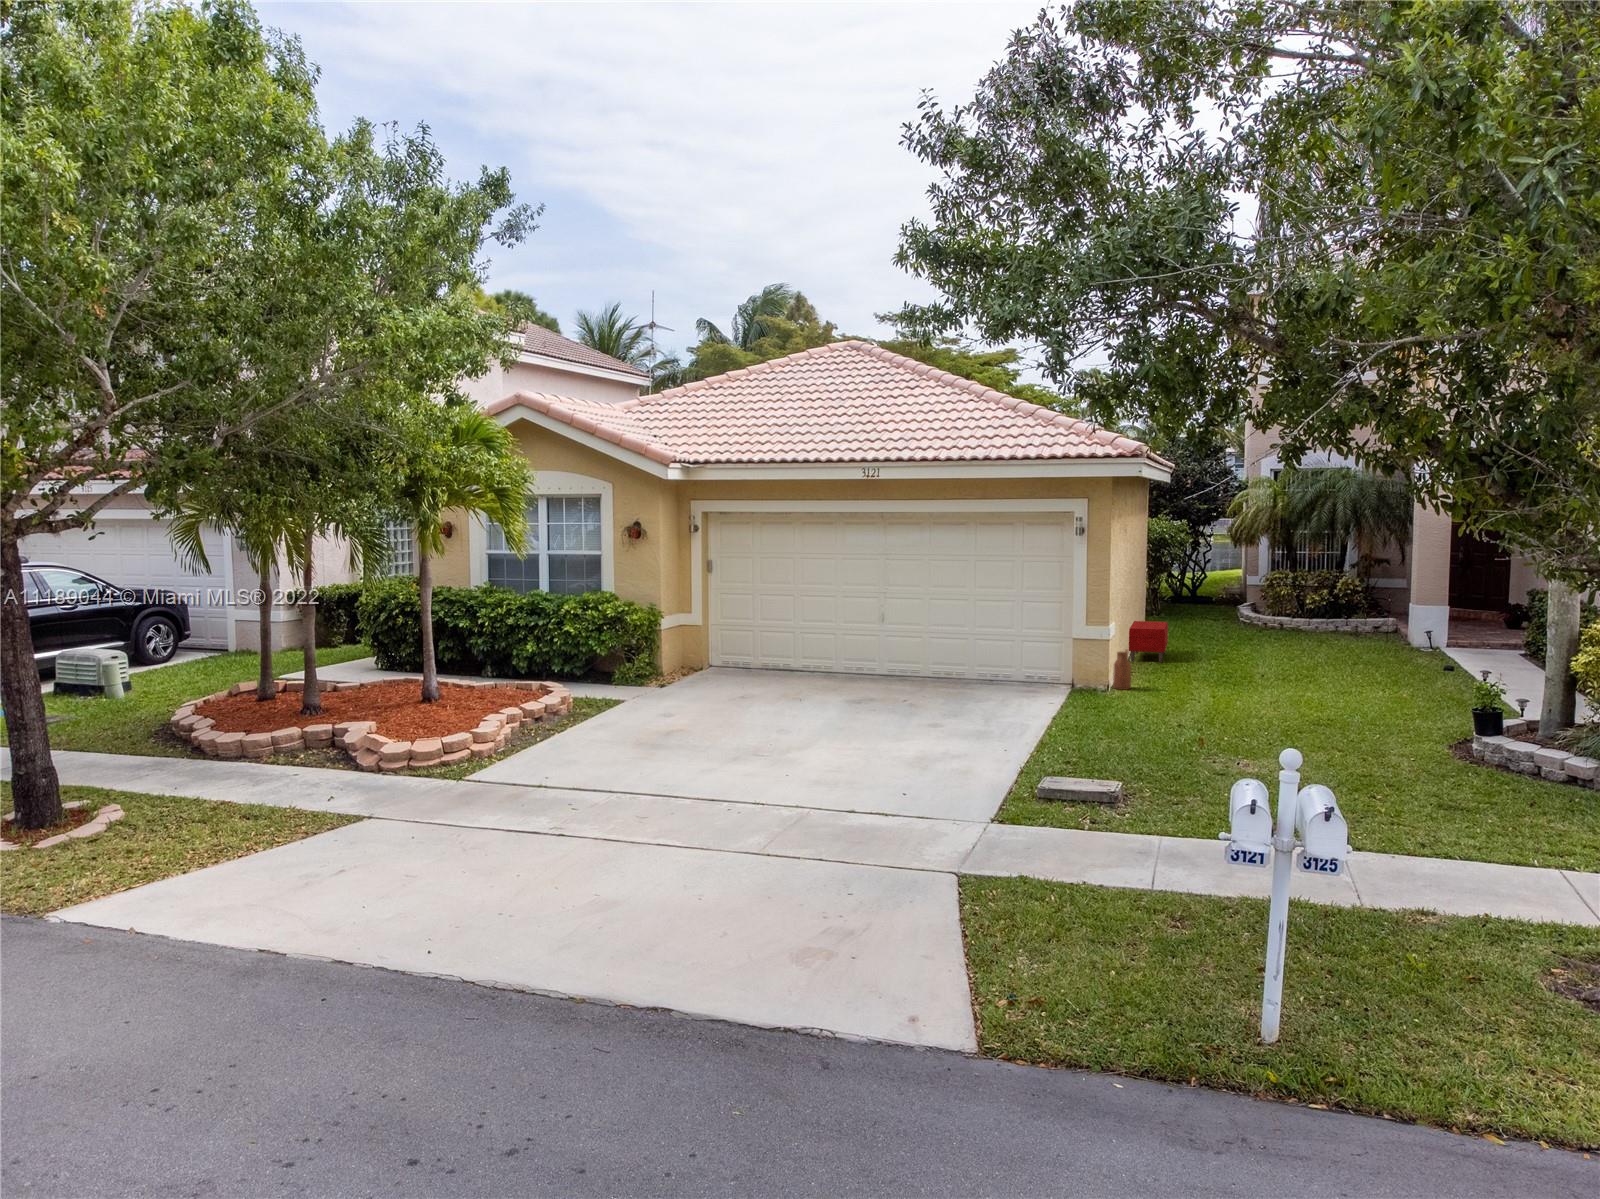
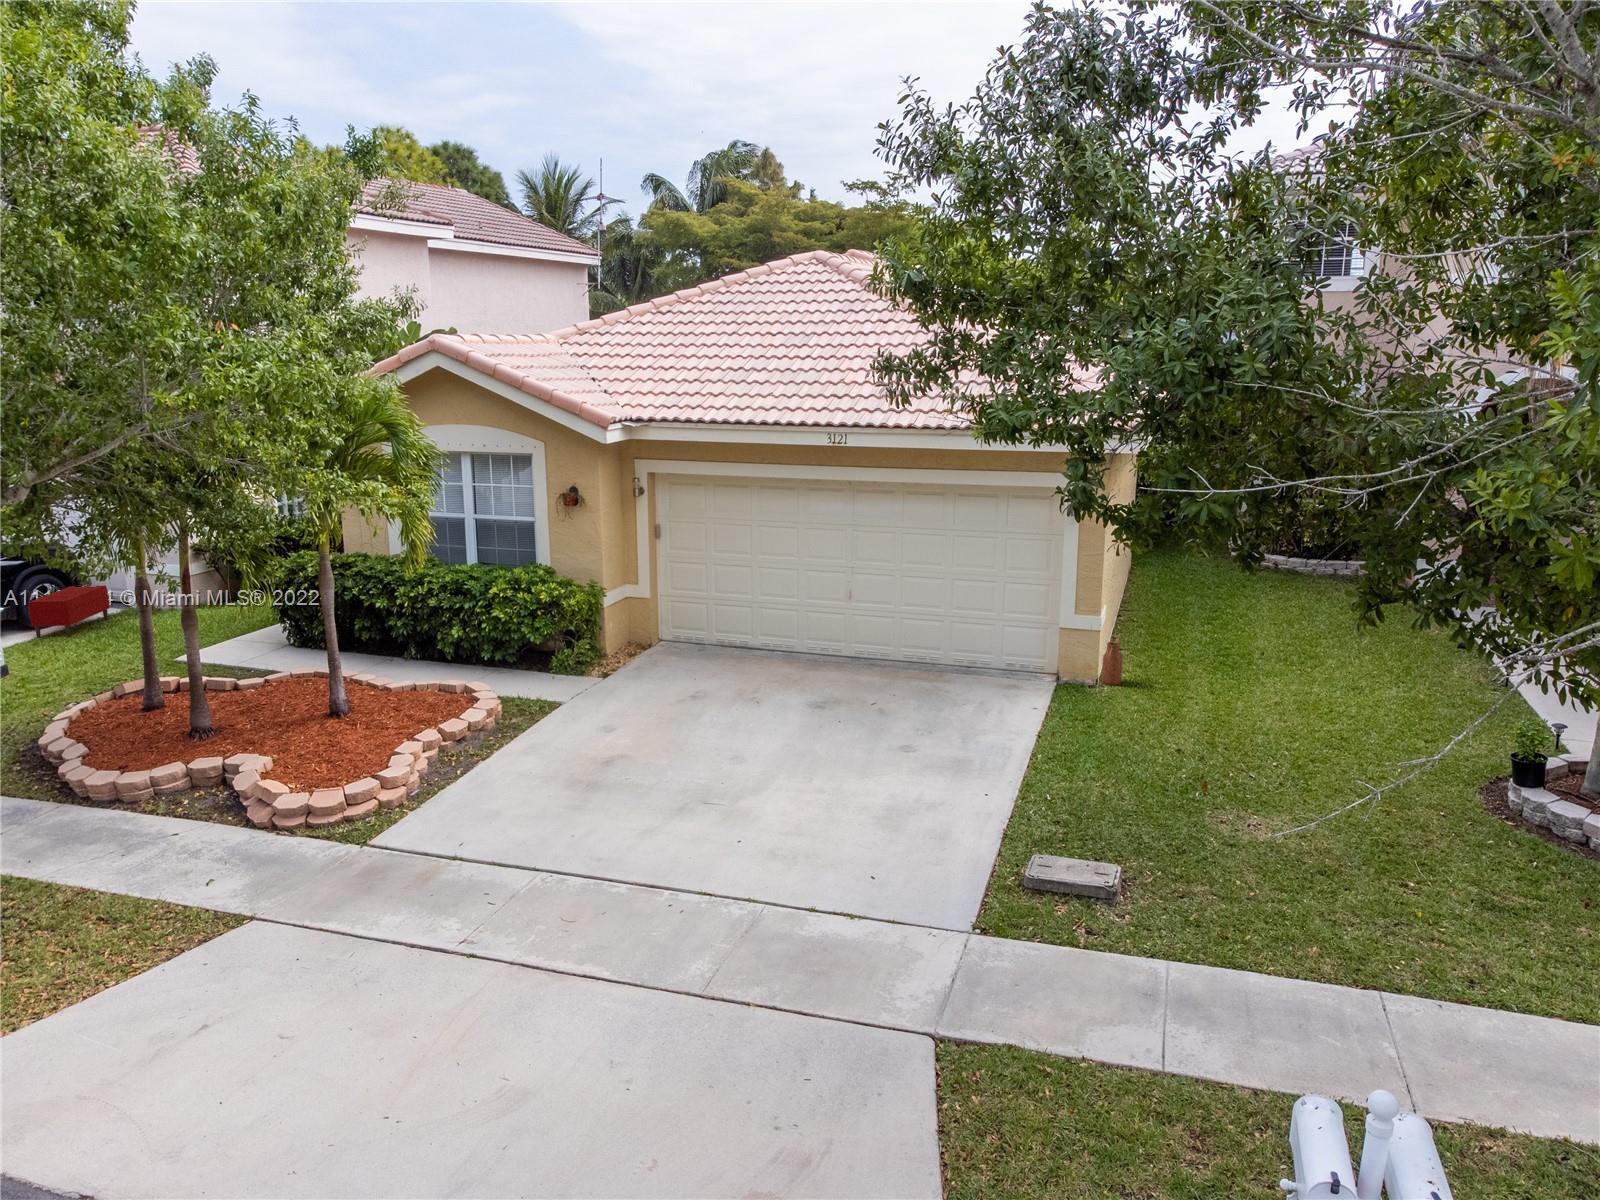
bench: present [1129,621,1168,663] -> present [28,586,110,637]

